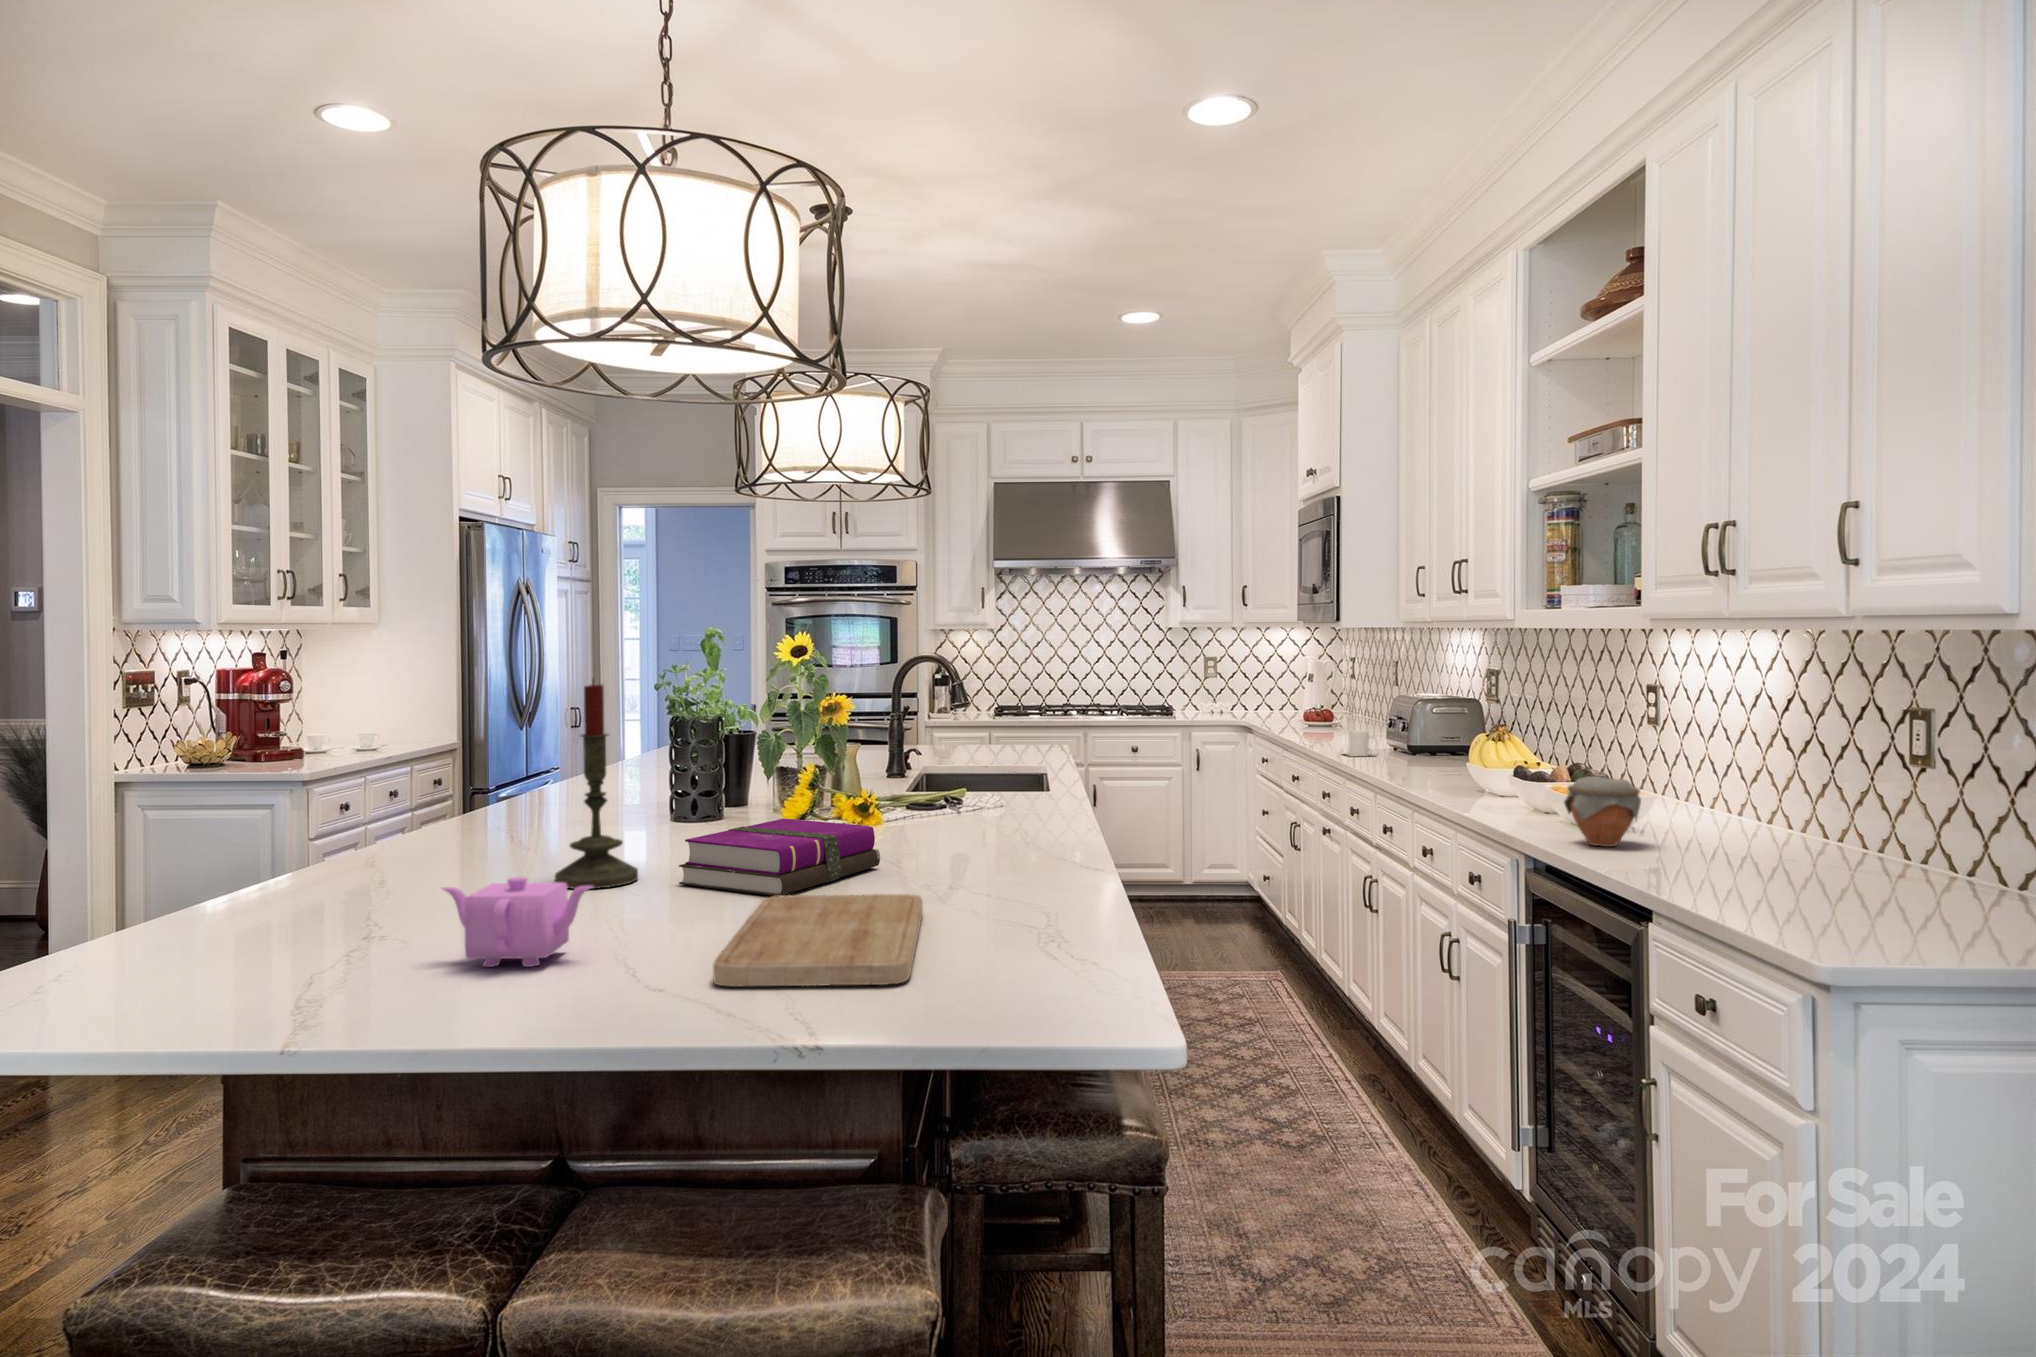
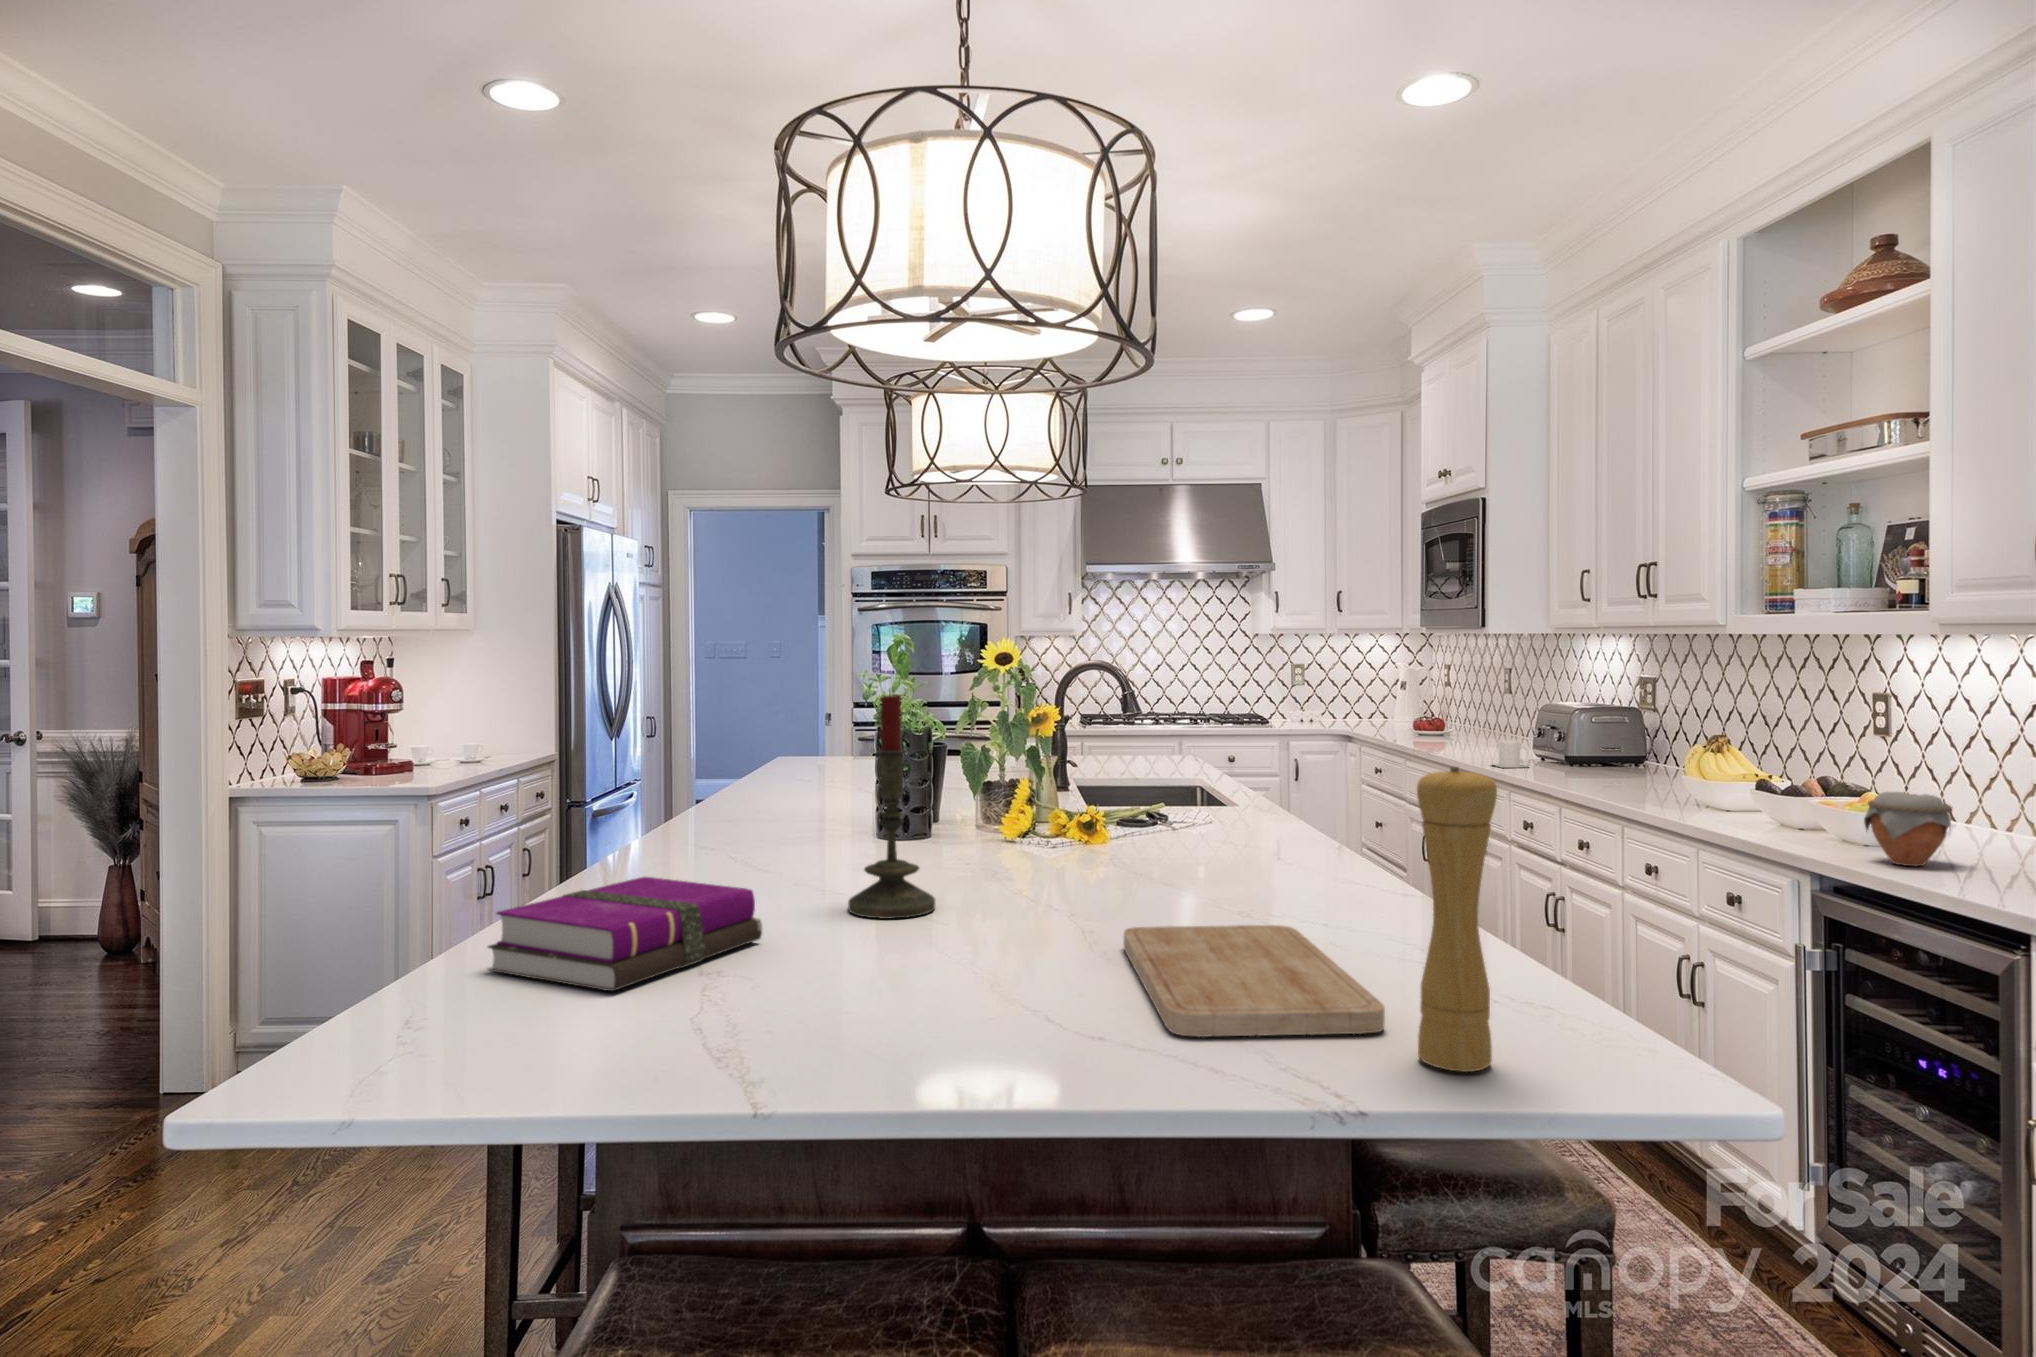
pepper mill: none [897,746,965,1015] -> present [1417,767,1497,1072]
hardback book: present [679,818,880,896] -> present [488,877,762,991]
teapot: present [442,877,594,967] -> none [830,911,1001,1014]

